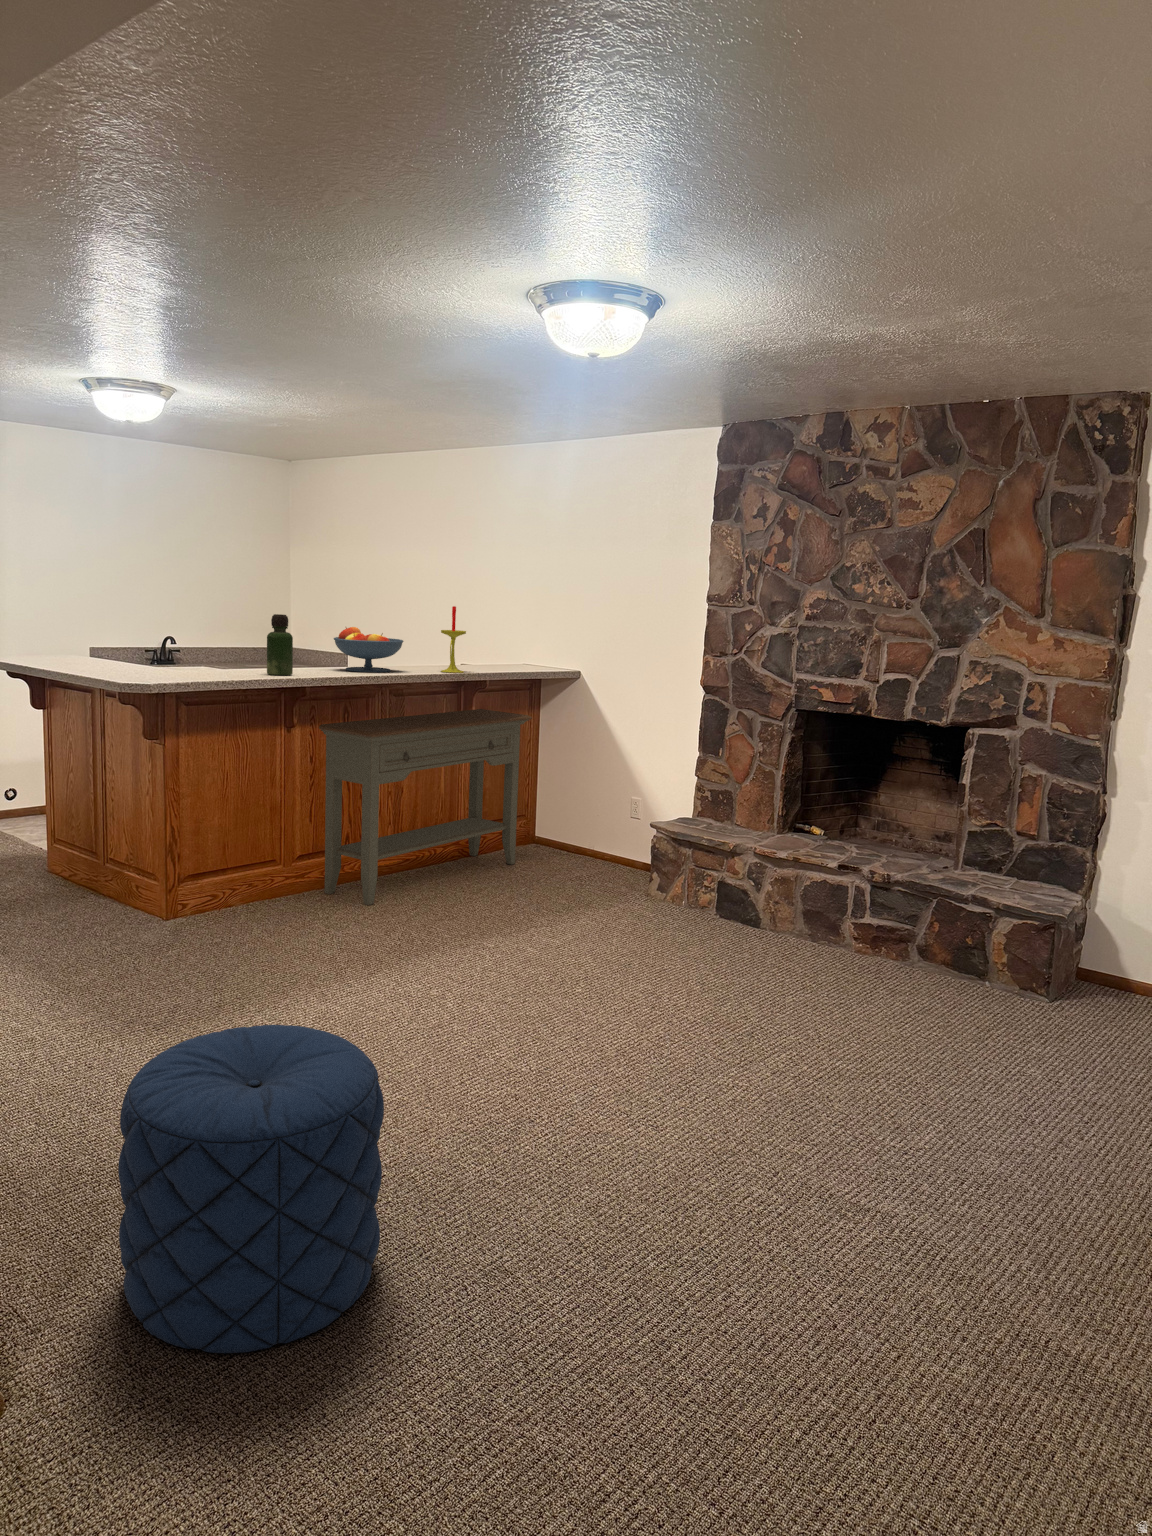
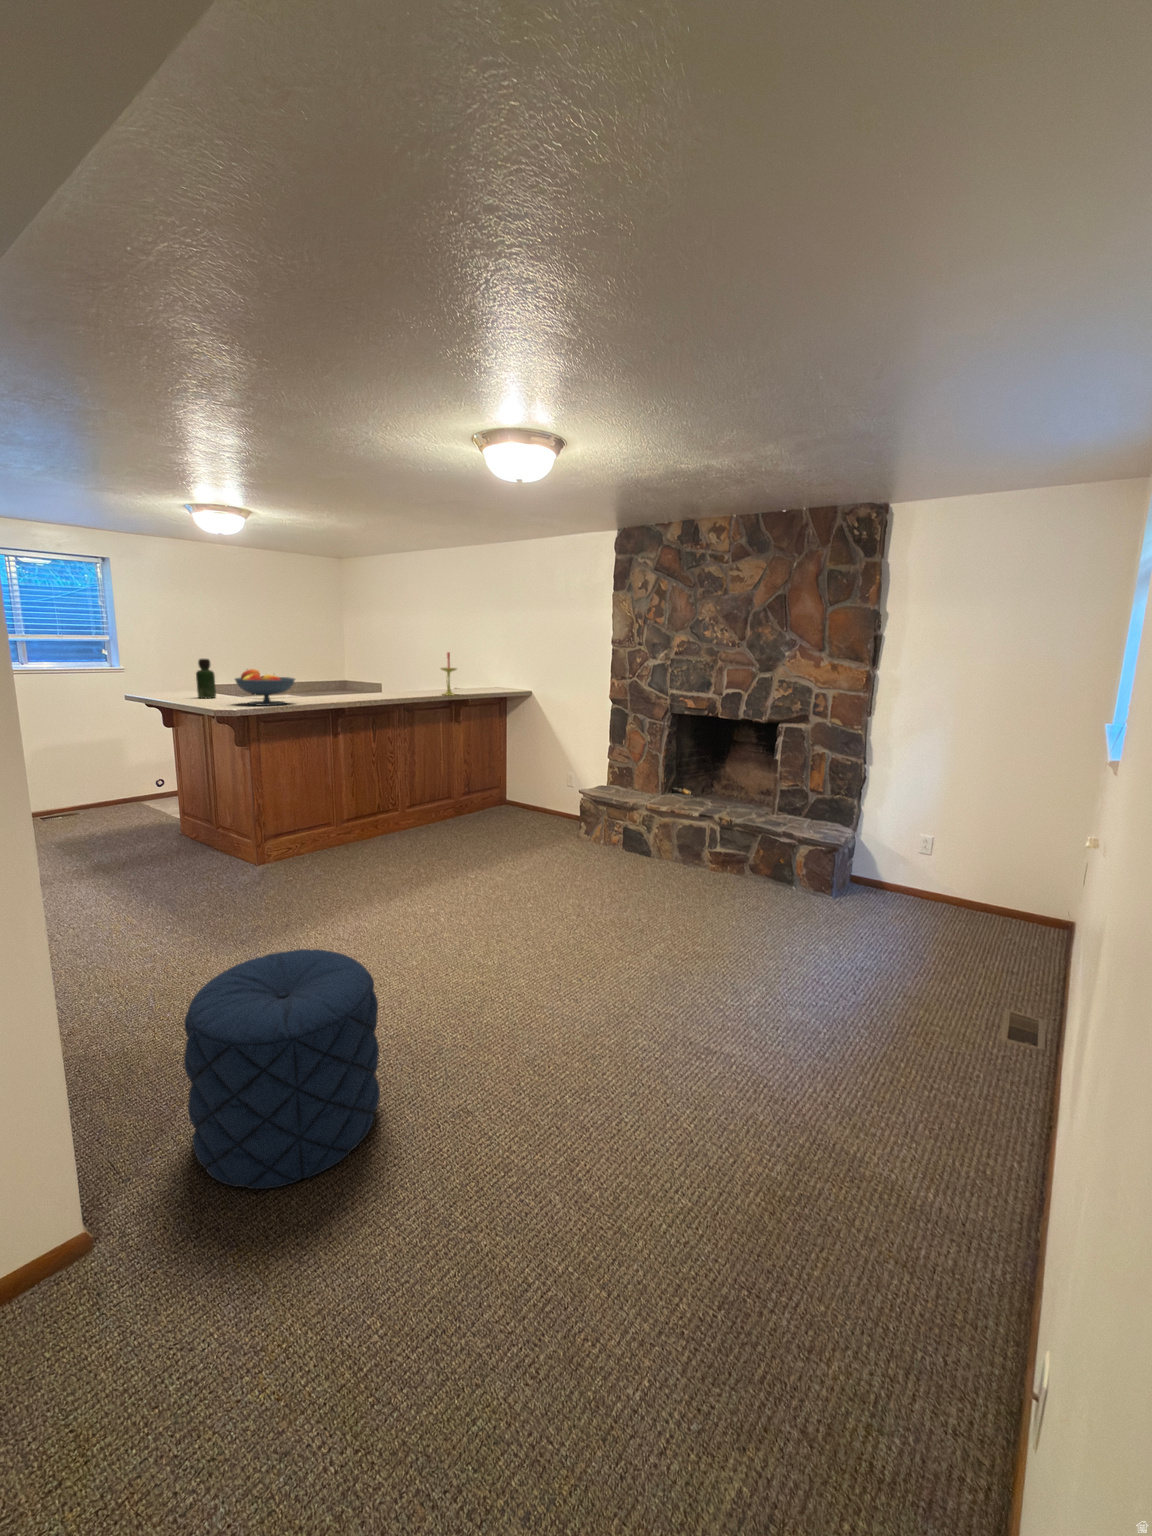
bottle: present [267,614,293,676] -> present [196,659,216,699]
fruit bowl: present [334,627,403,672] -> present [235,669,295,706]
console table: present [319,709,532,905] -> none [360,718,502,849]

